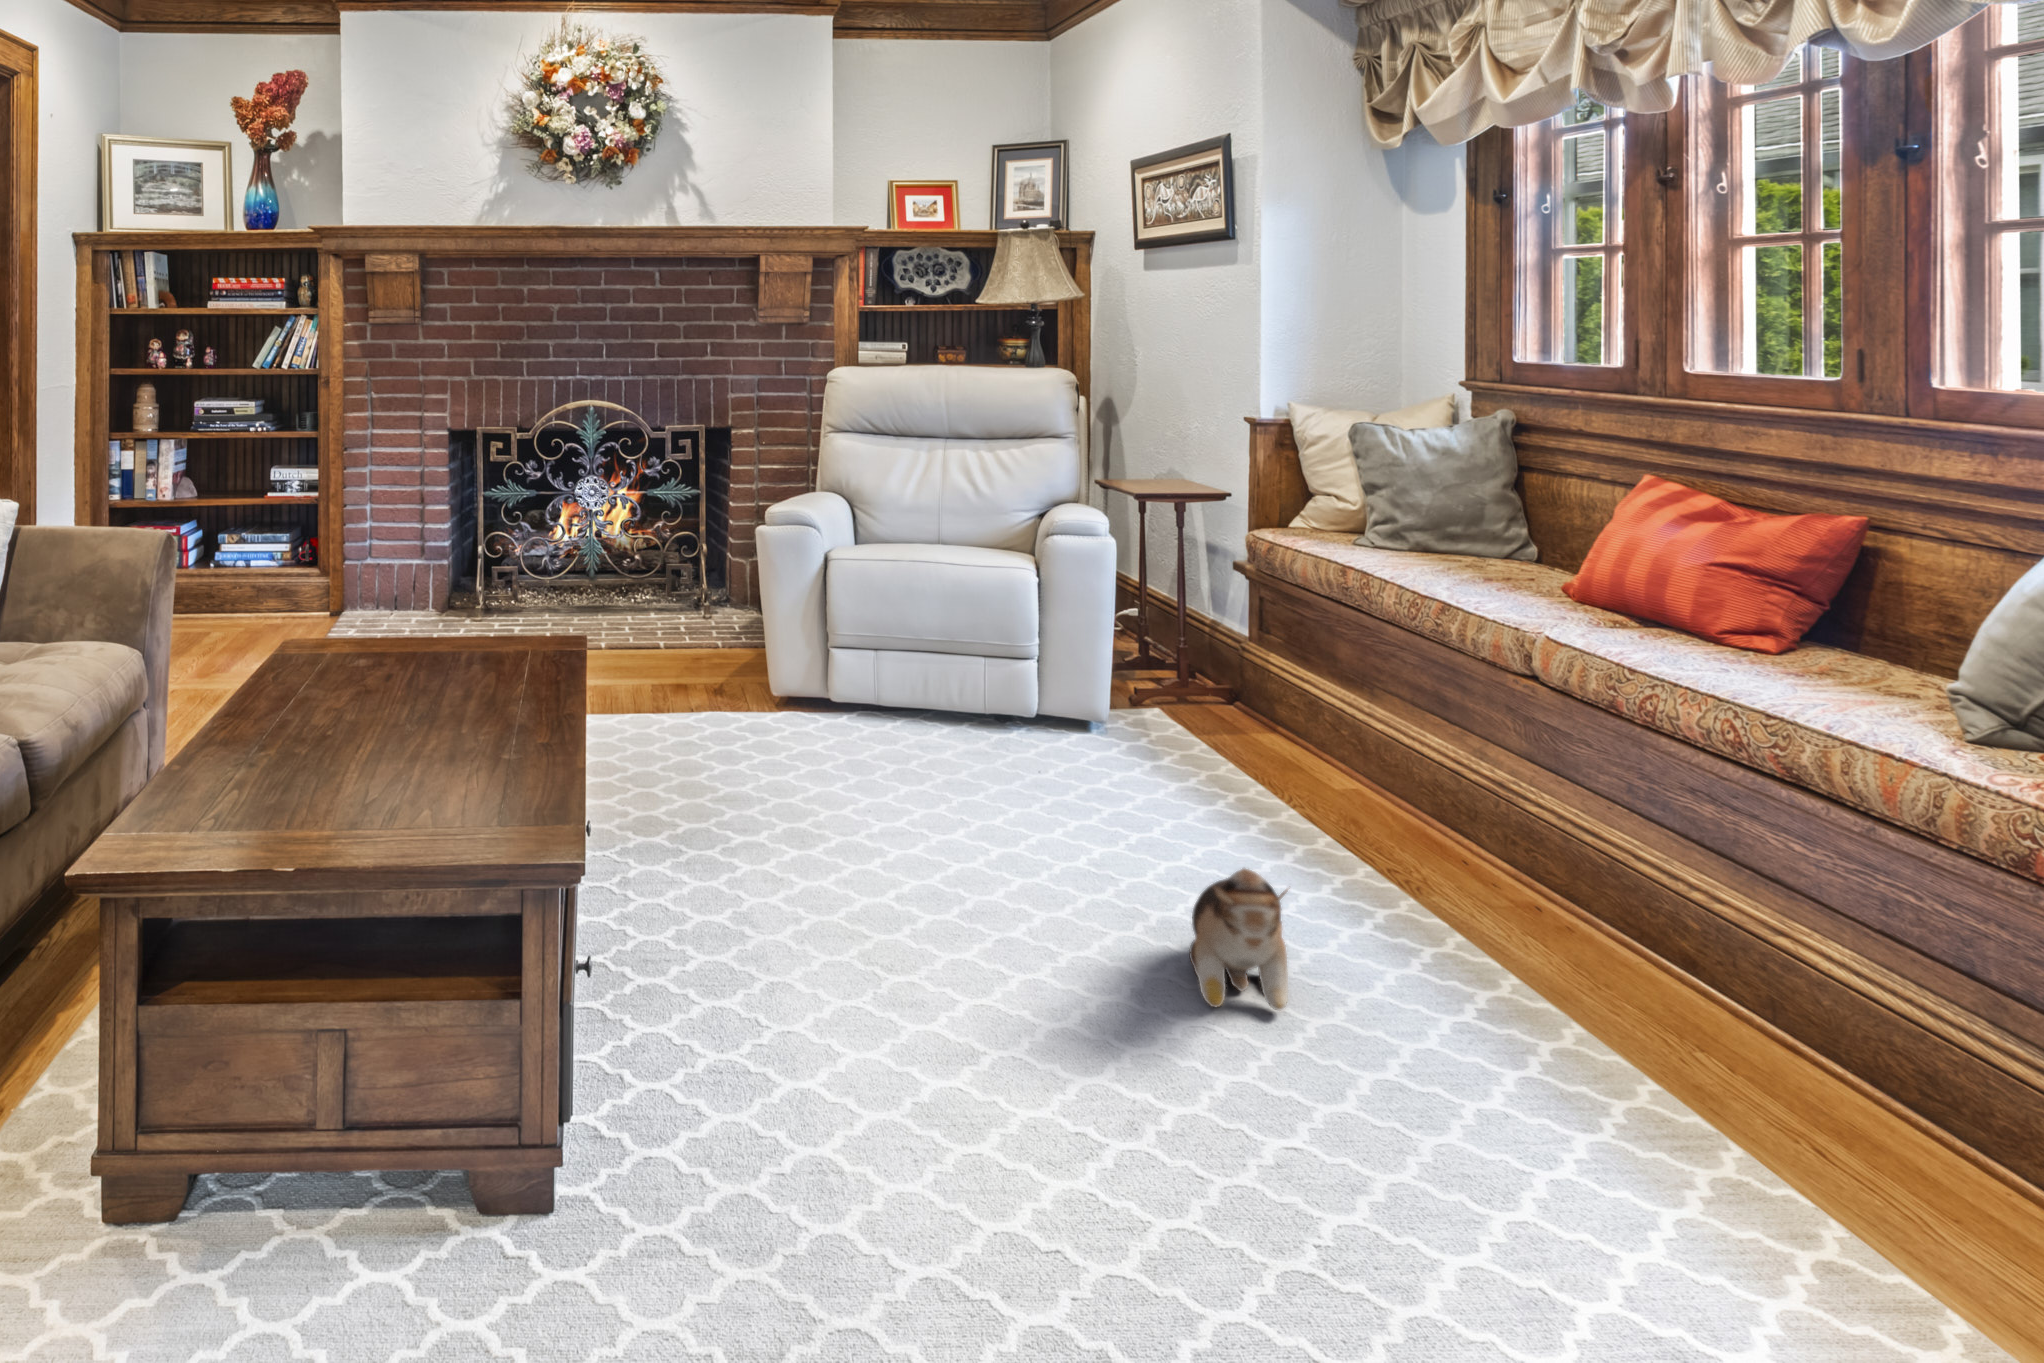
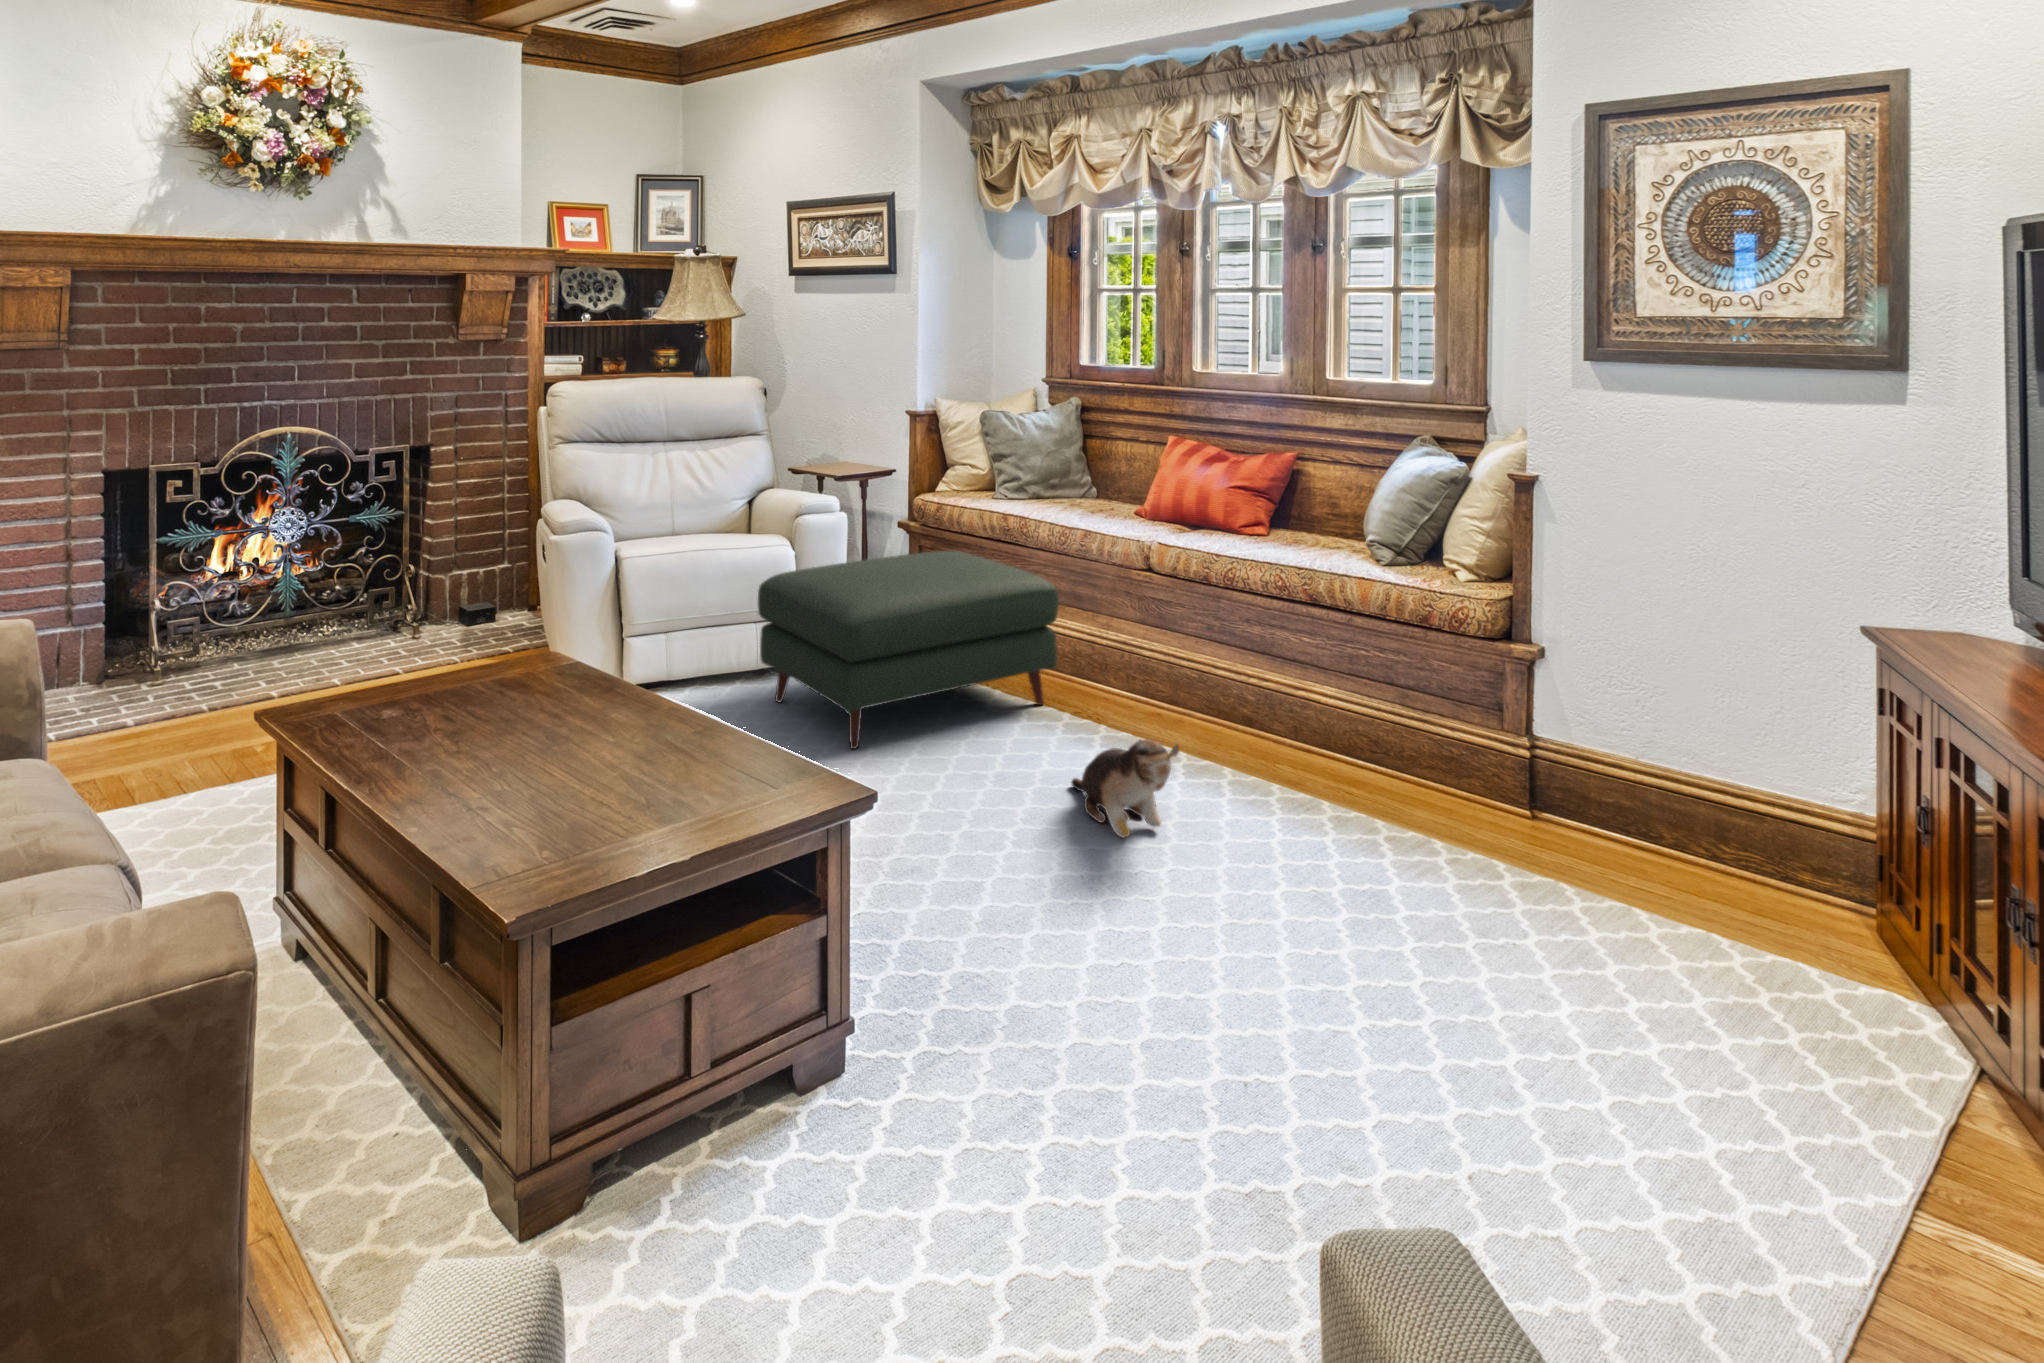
ottoman: none [932,591,1323,825] -> present [758,551,1059,749]

